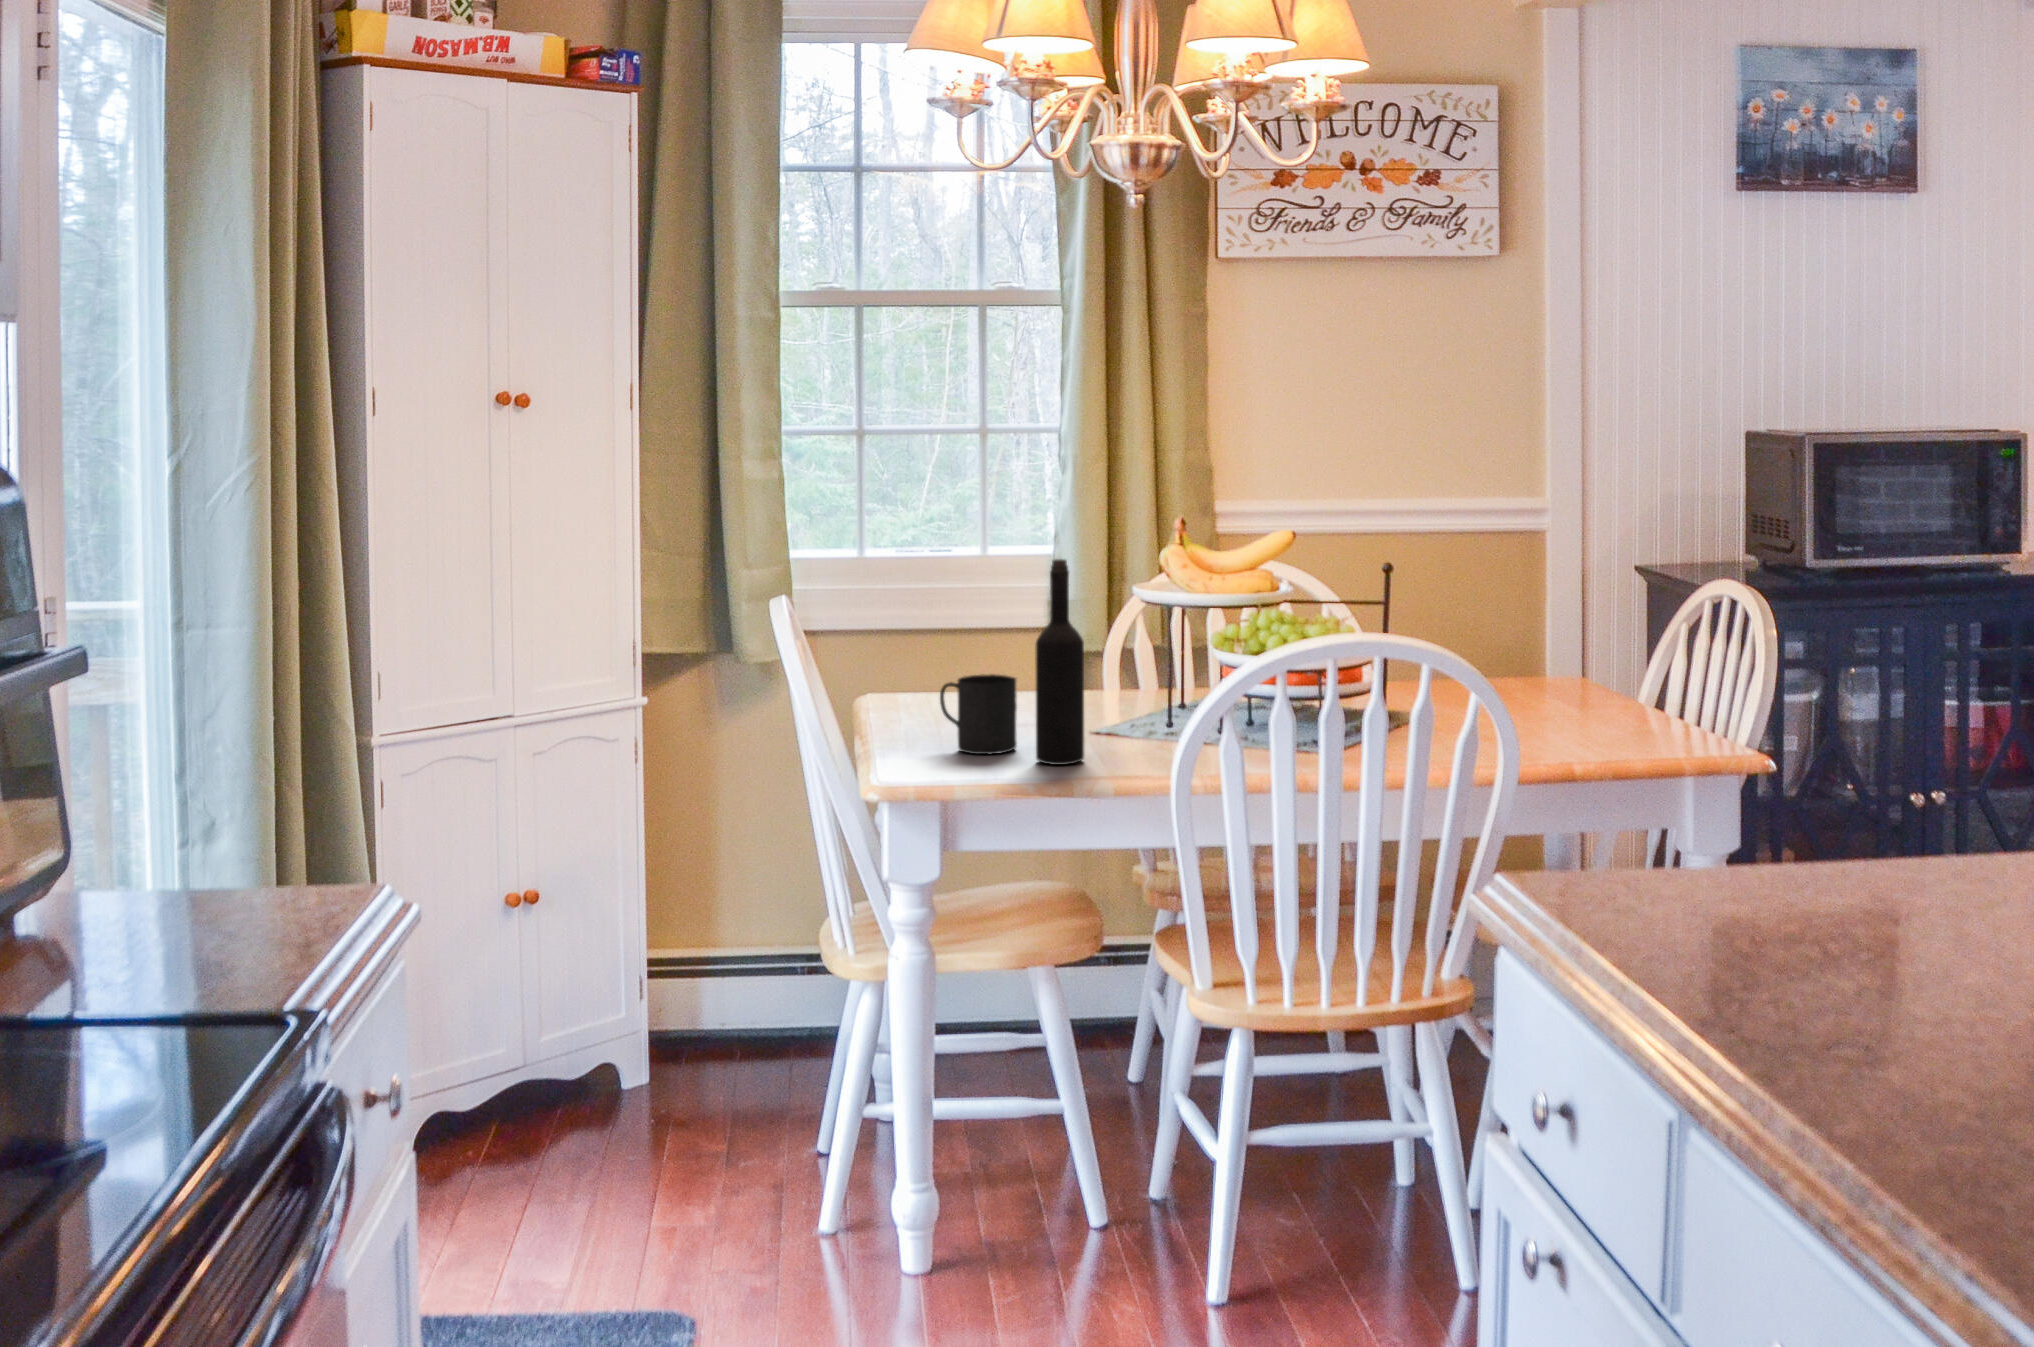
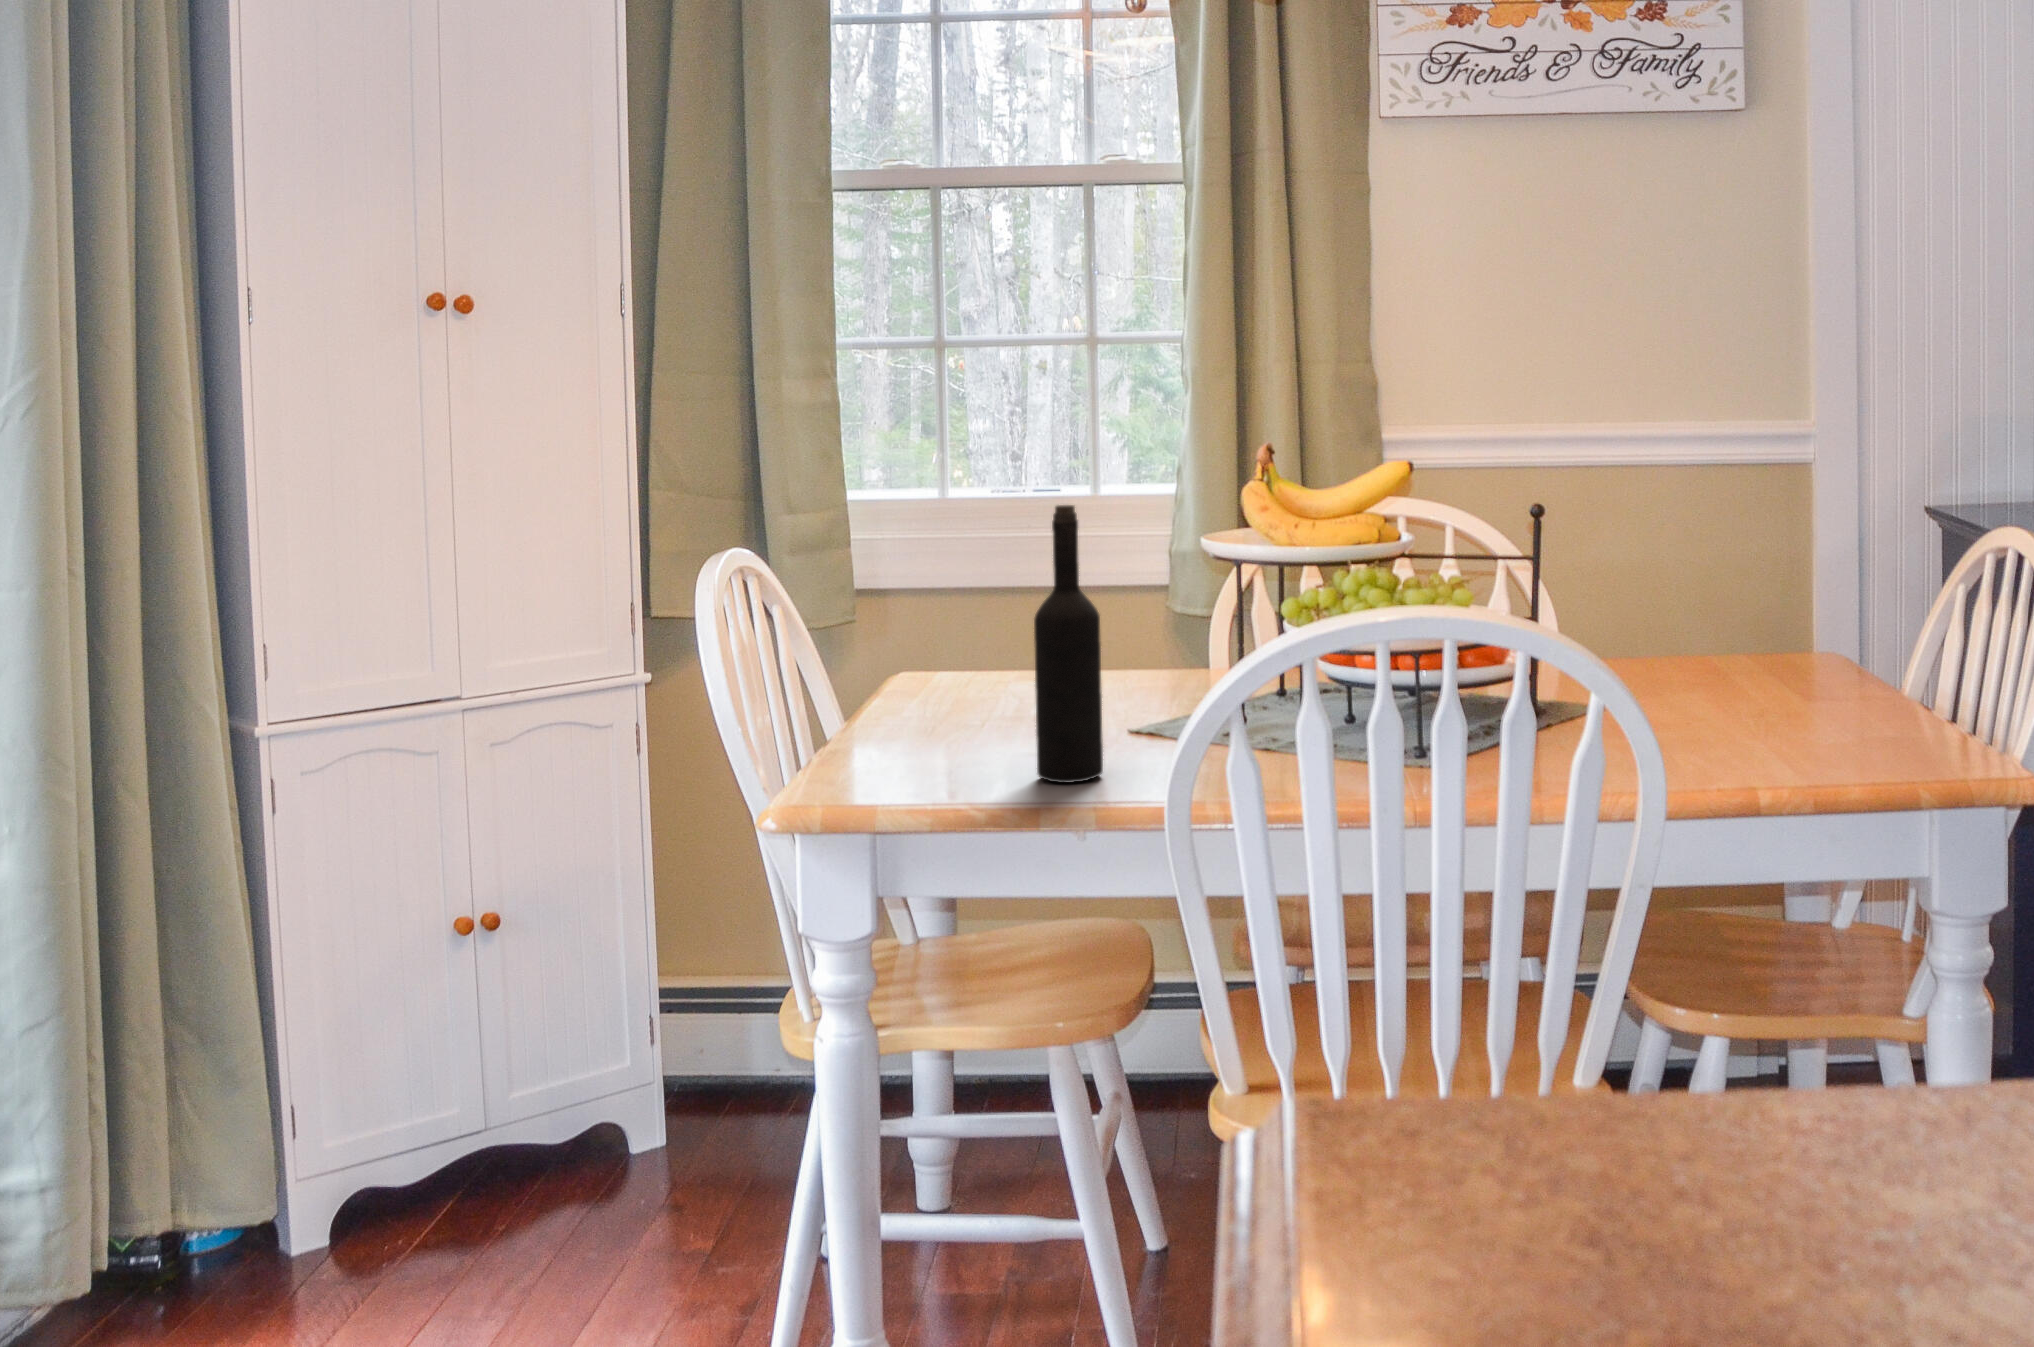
mug: present [940,674,1017,754] -> none [927,657,1028,765]

